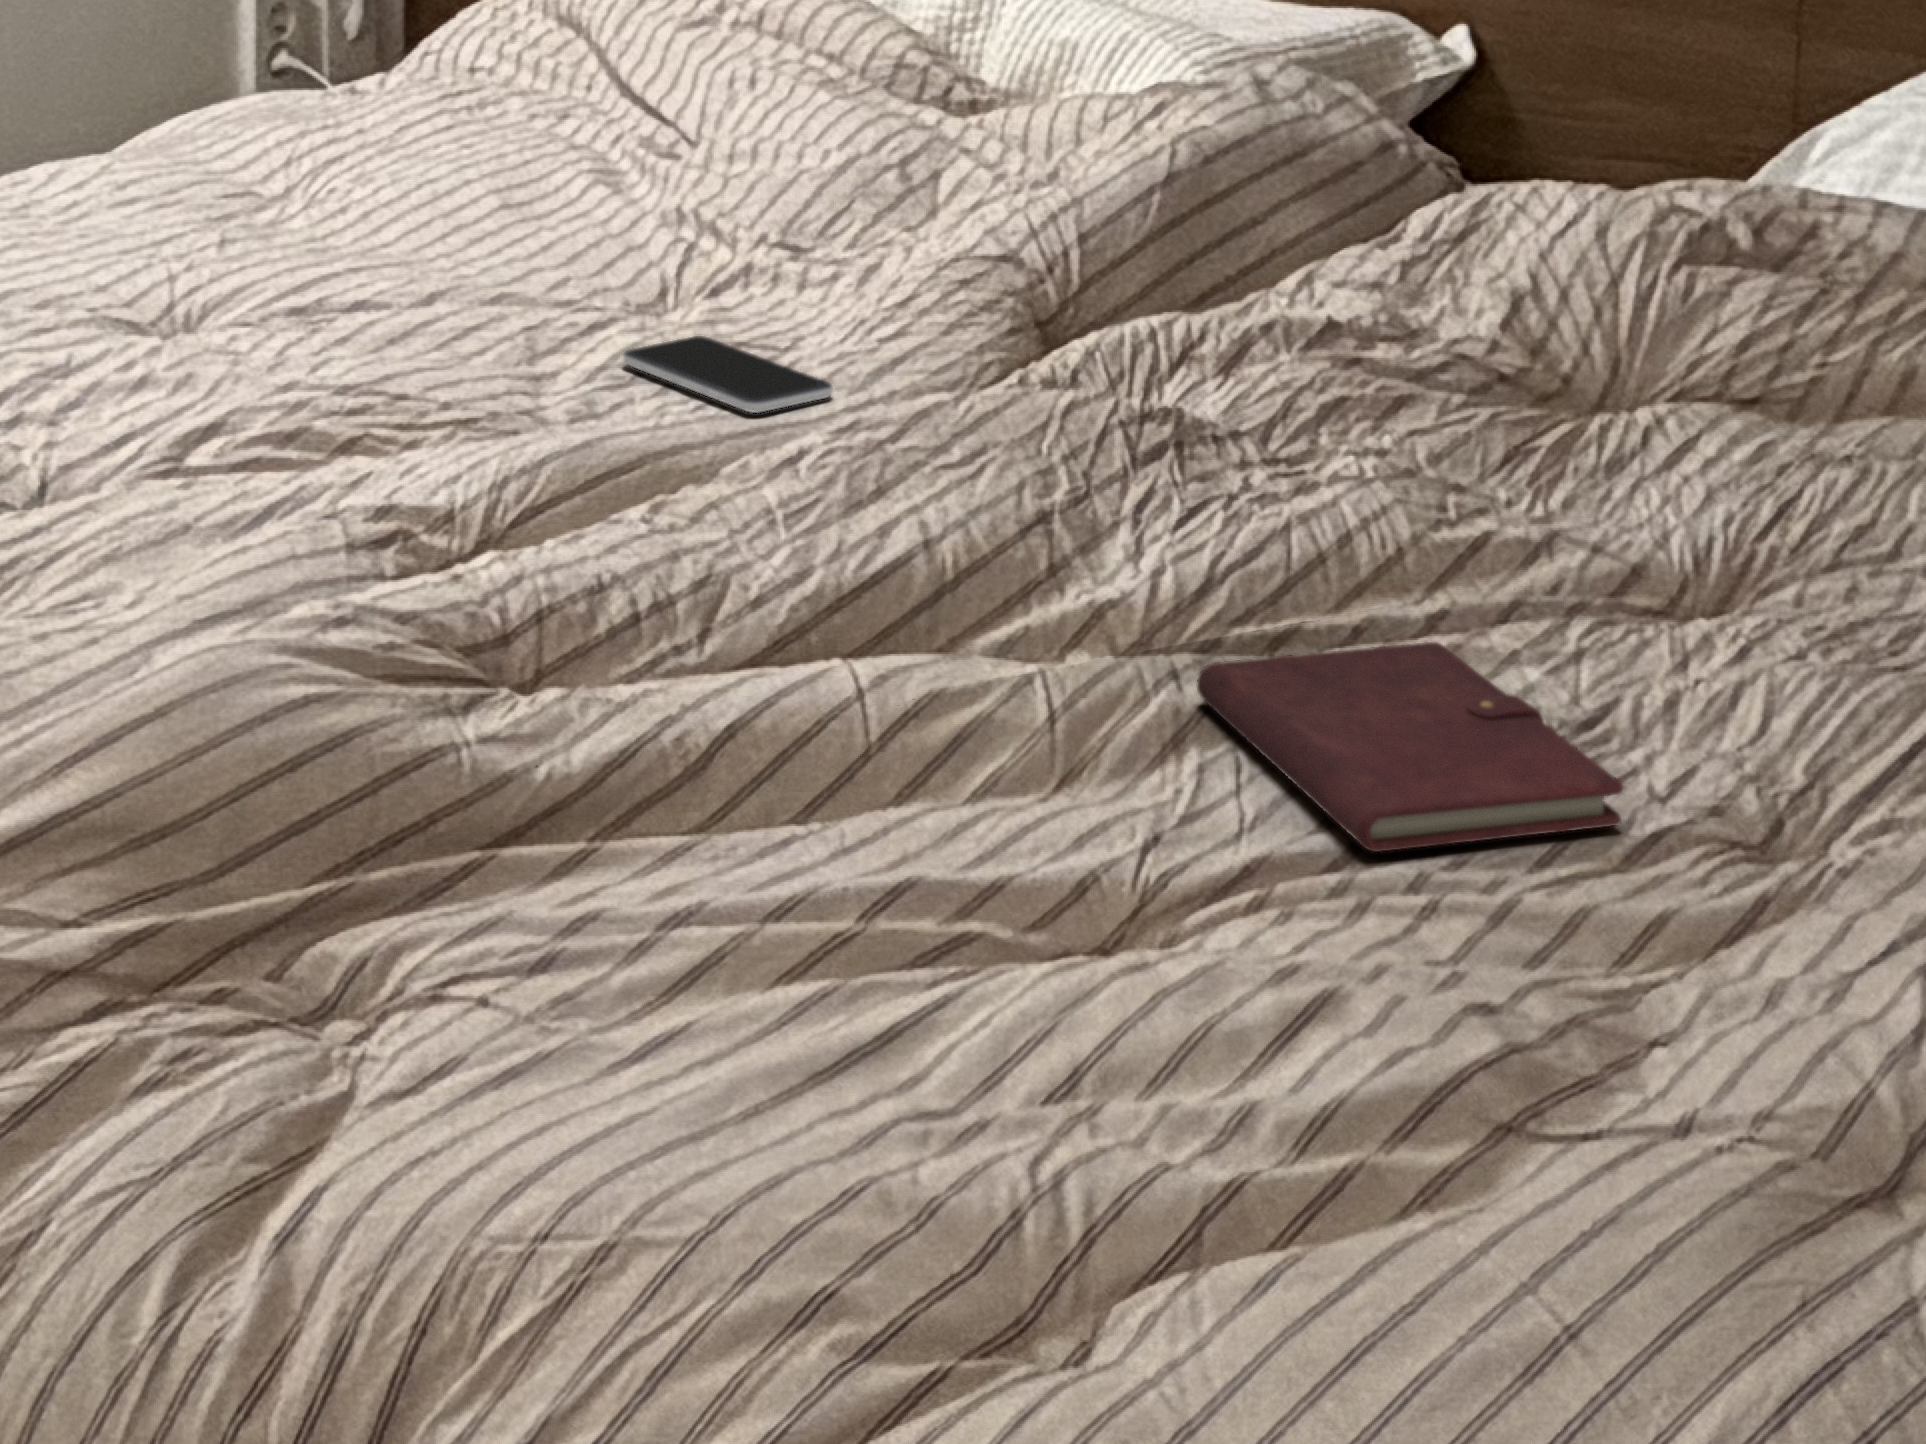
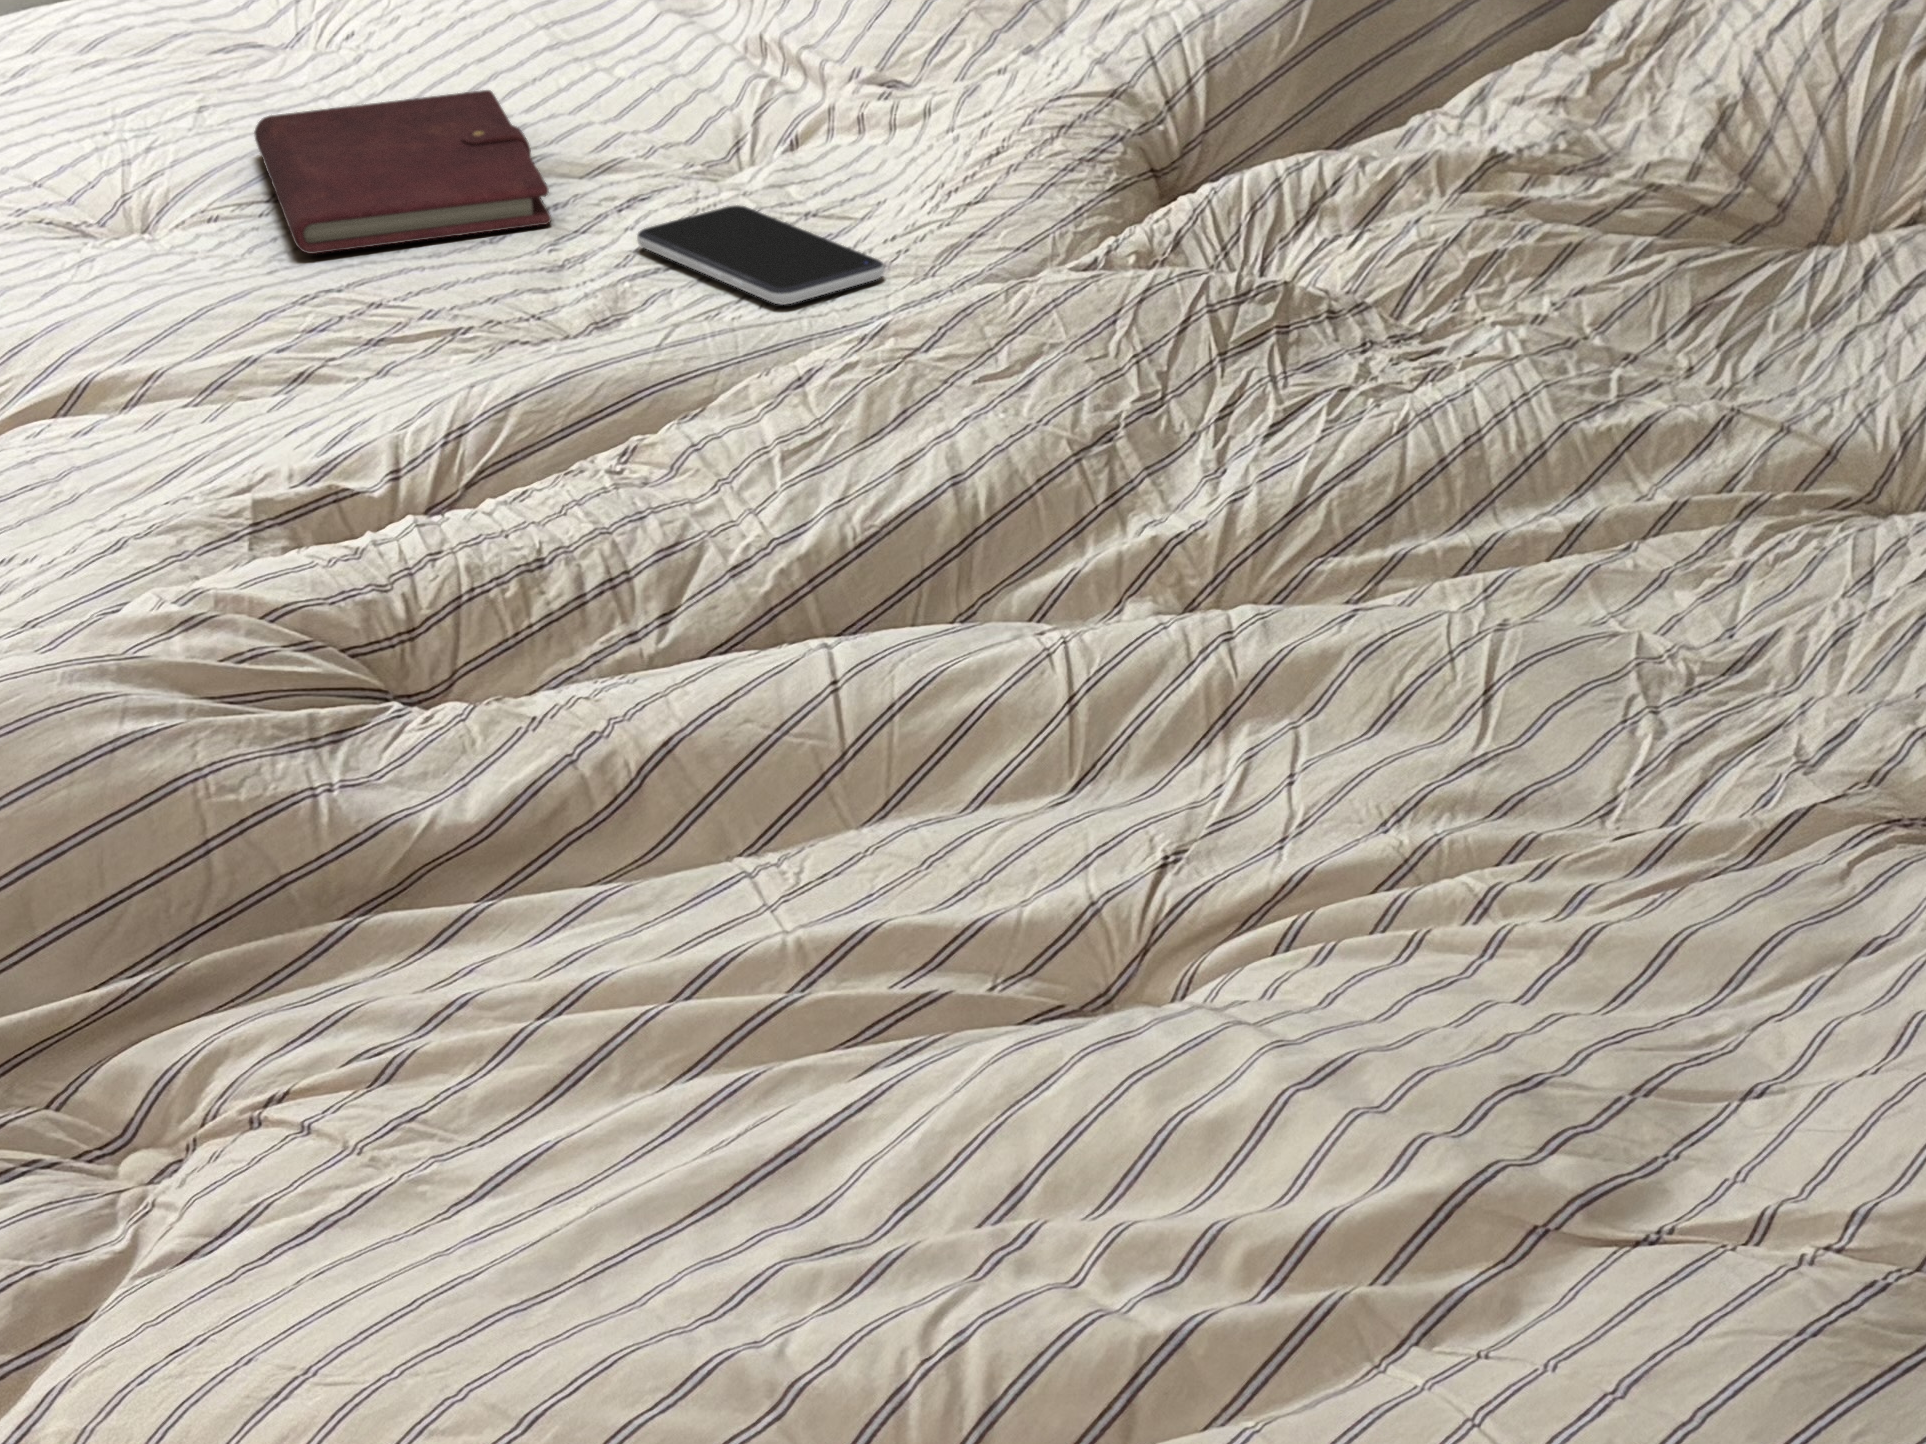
notebook: present [1197,642,1623,852] -> present [254,90,551,254]

